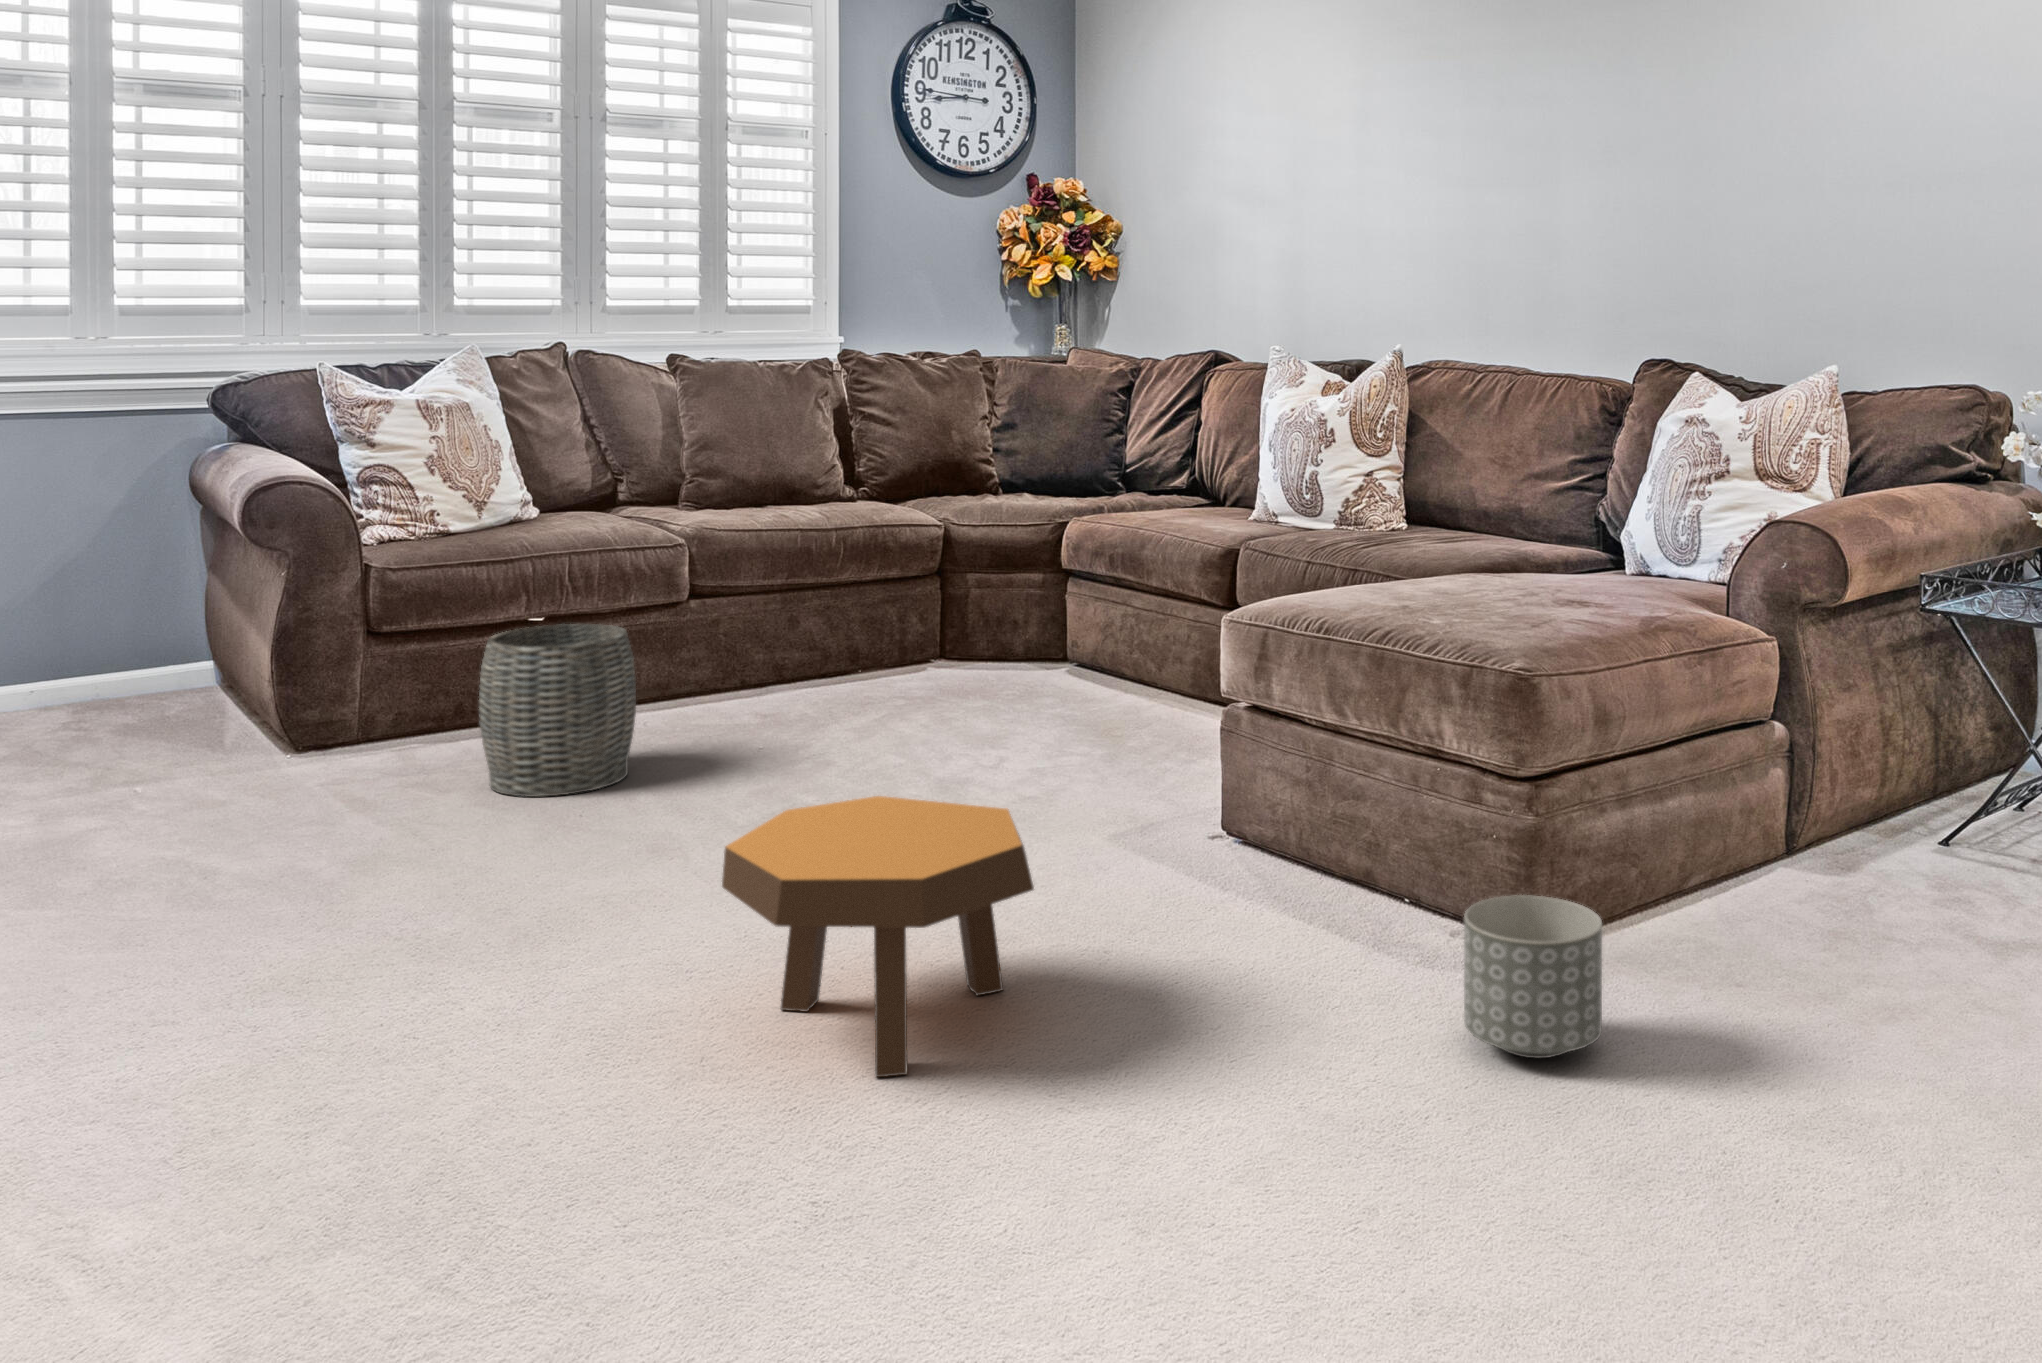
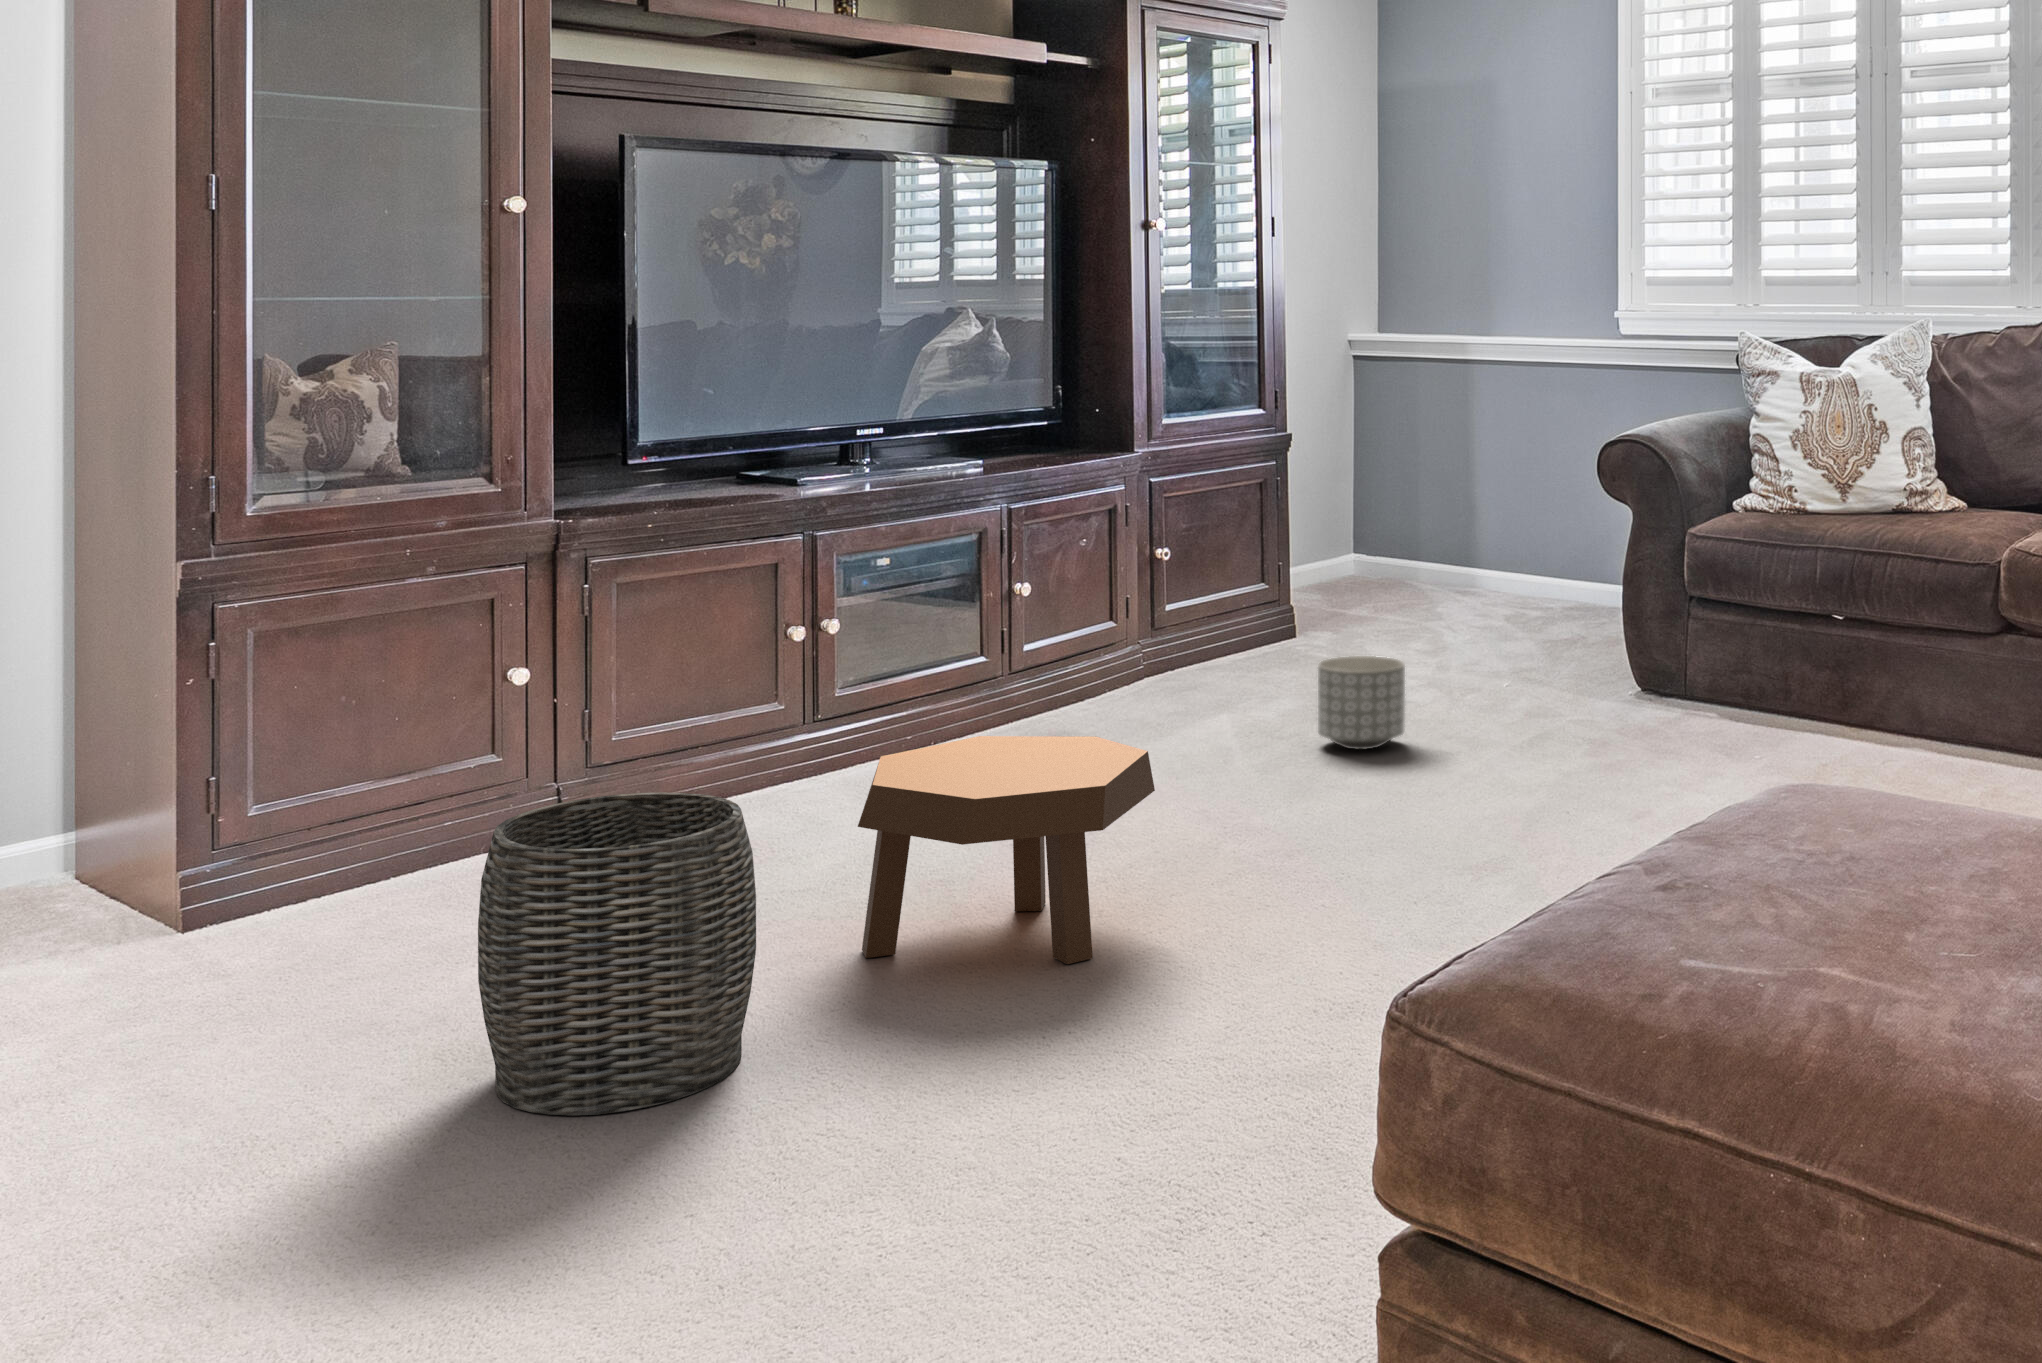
woven basket: present [479,624,636,797] -> present [478,792,756,1115]
planter: present [1464,895,1602,1058] -> present [1318,656,1405,749]

